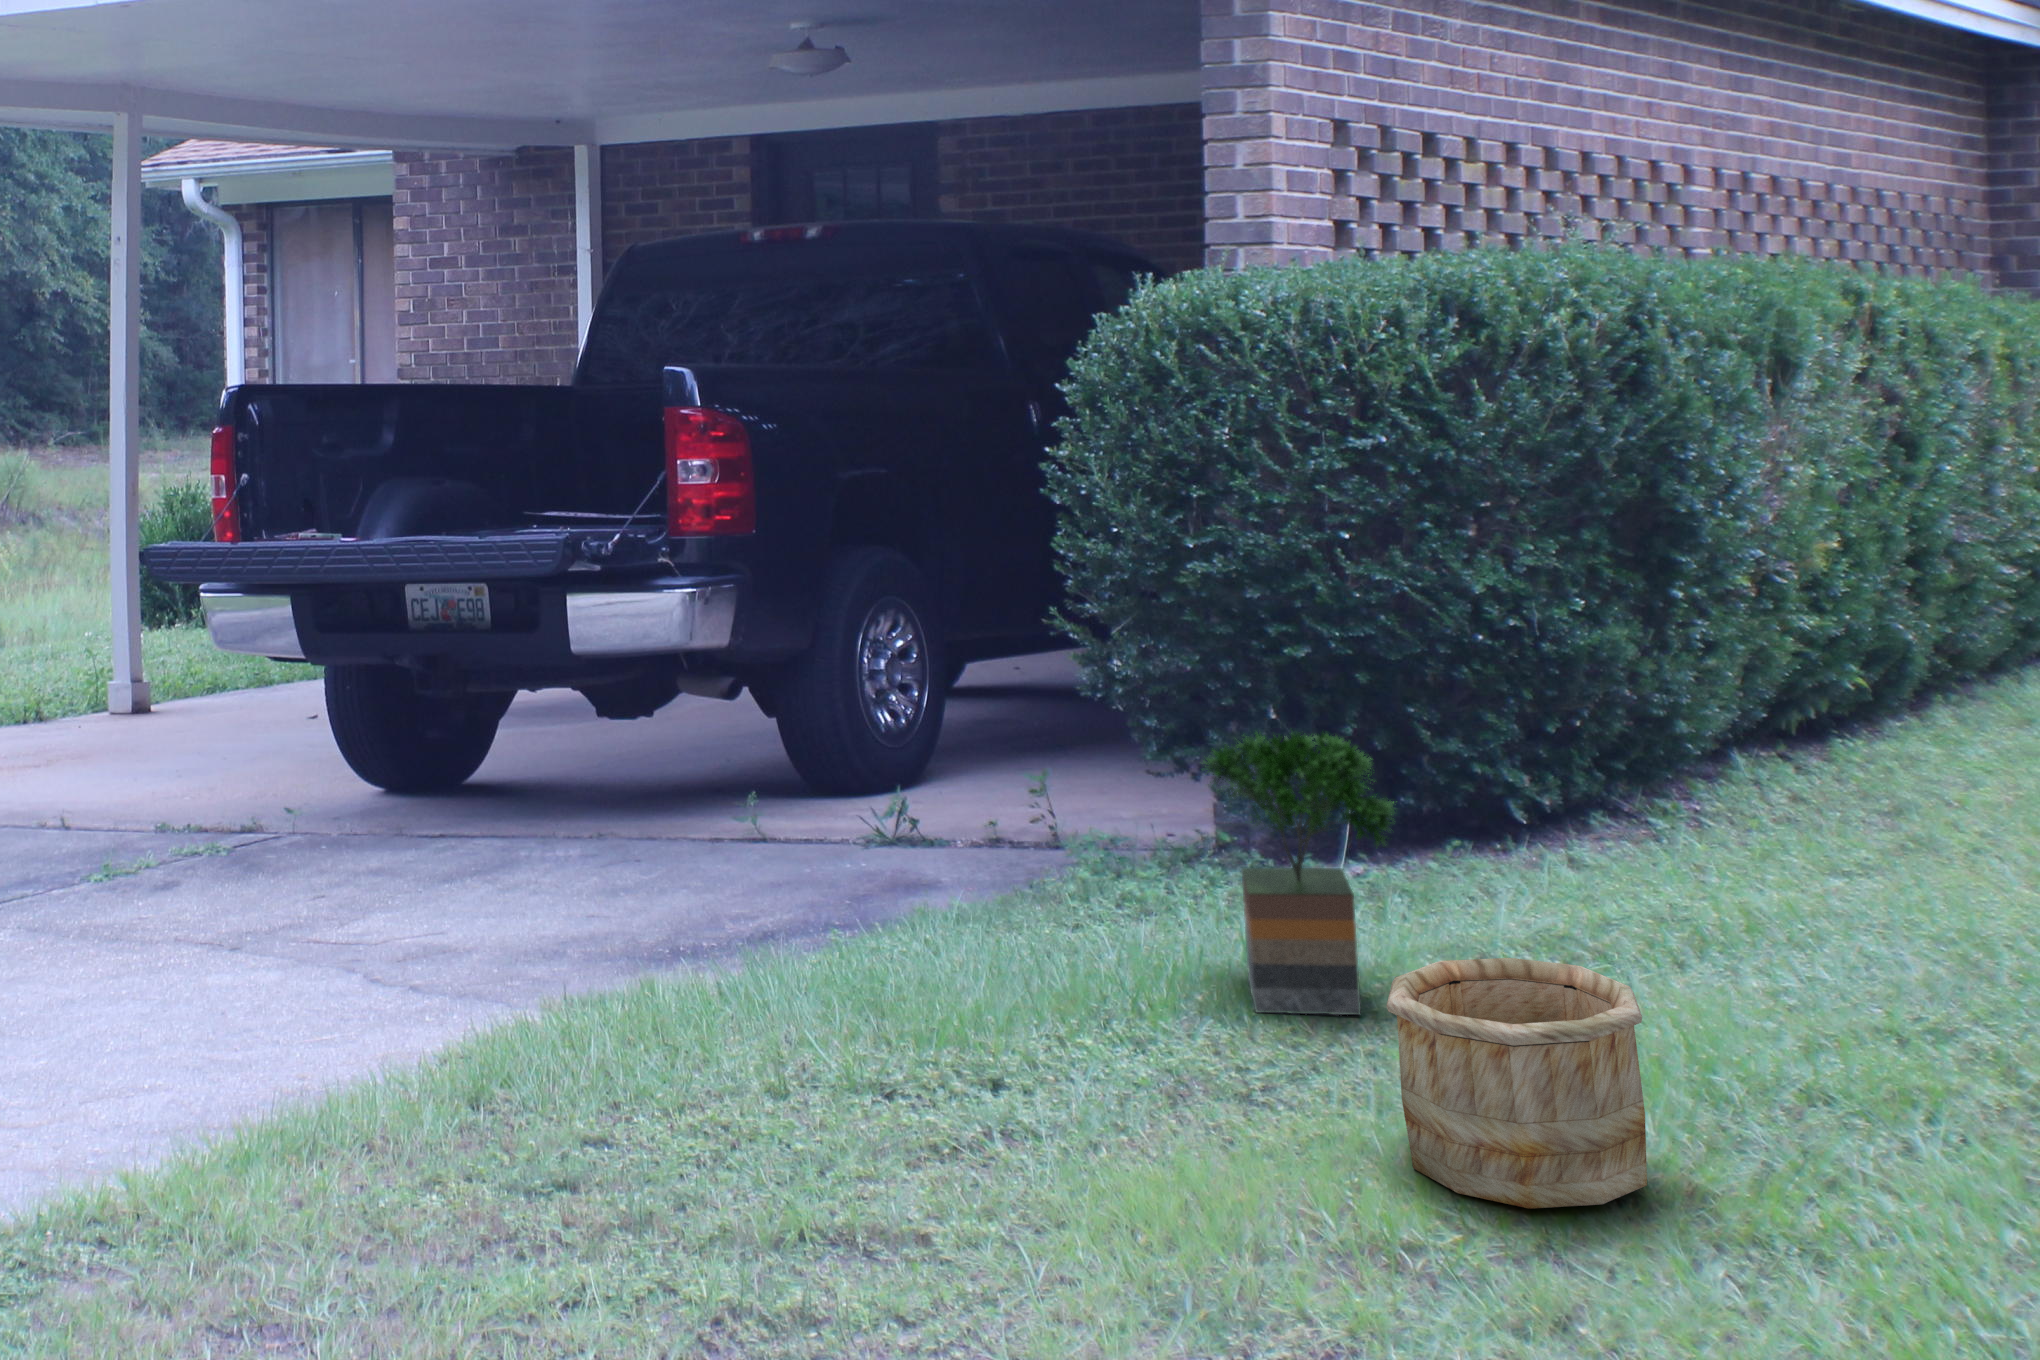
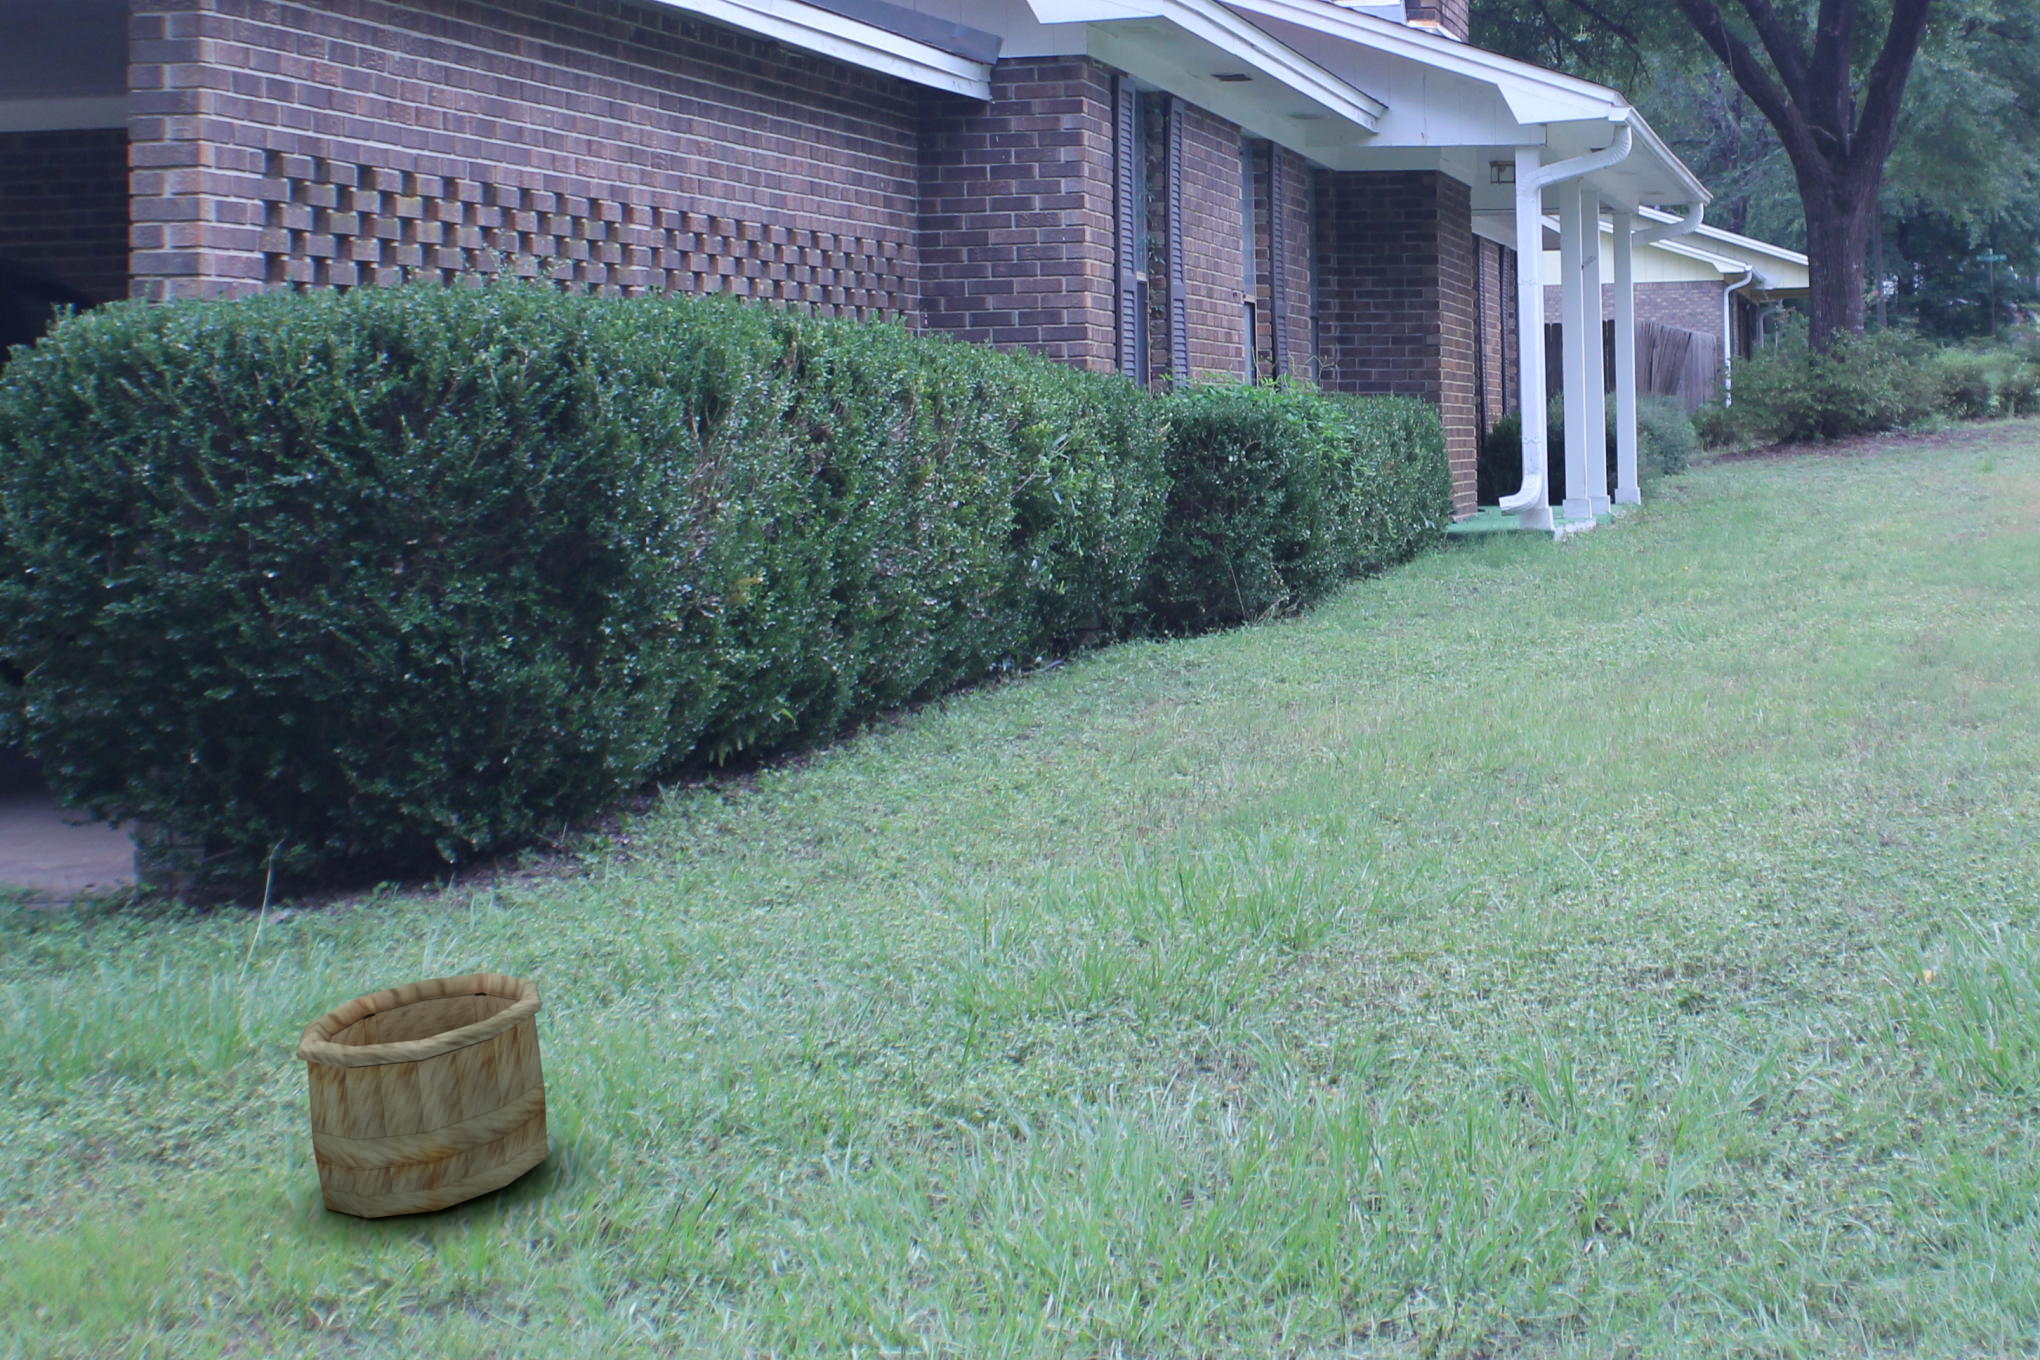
potted tree: present [1204,732,1397,1015] -> none [91,790,319,1103]

